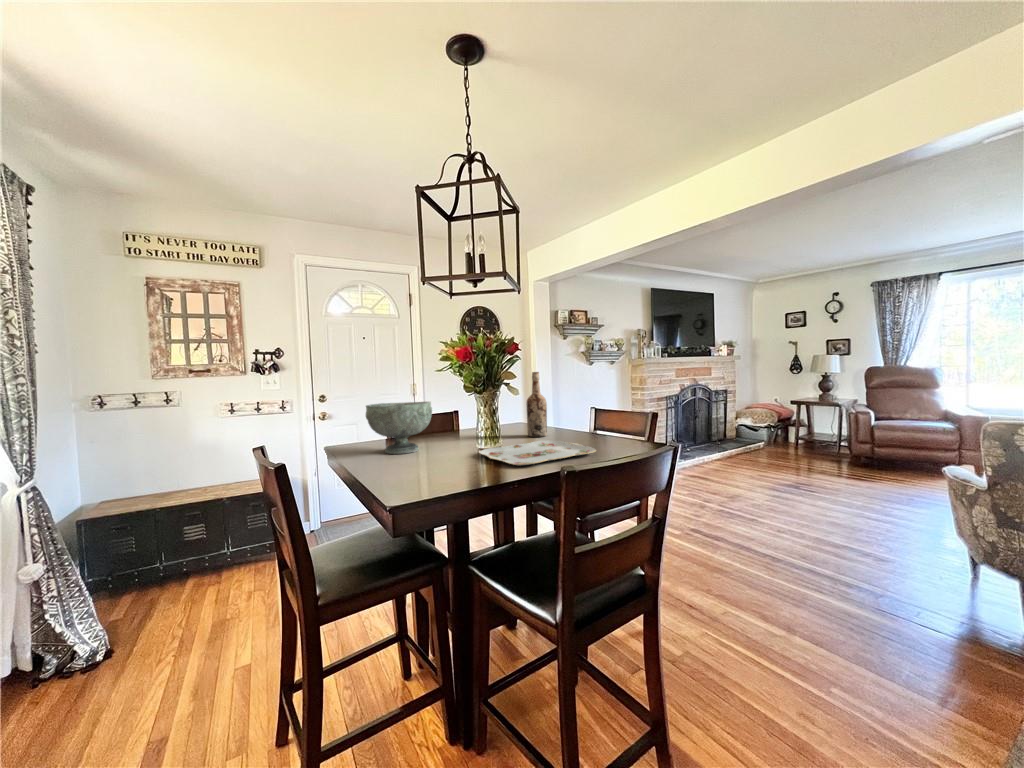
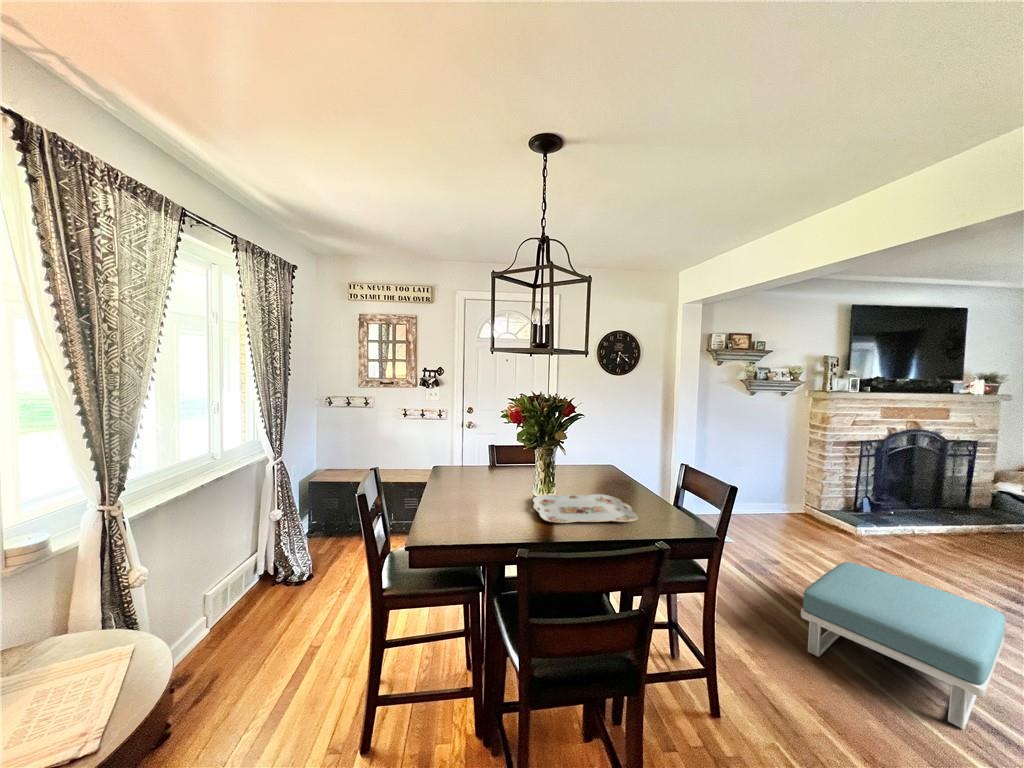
wine bottle: present [526,372,547,437] -> none [603,423,623,488]
decorative bowl: present [366,402,432,454] -> none [455,438,509,485]
footstool: none [681,482,808,577] -> present [801,562,1005,729]

